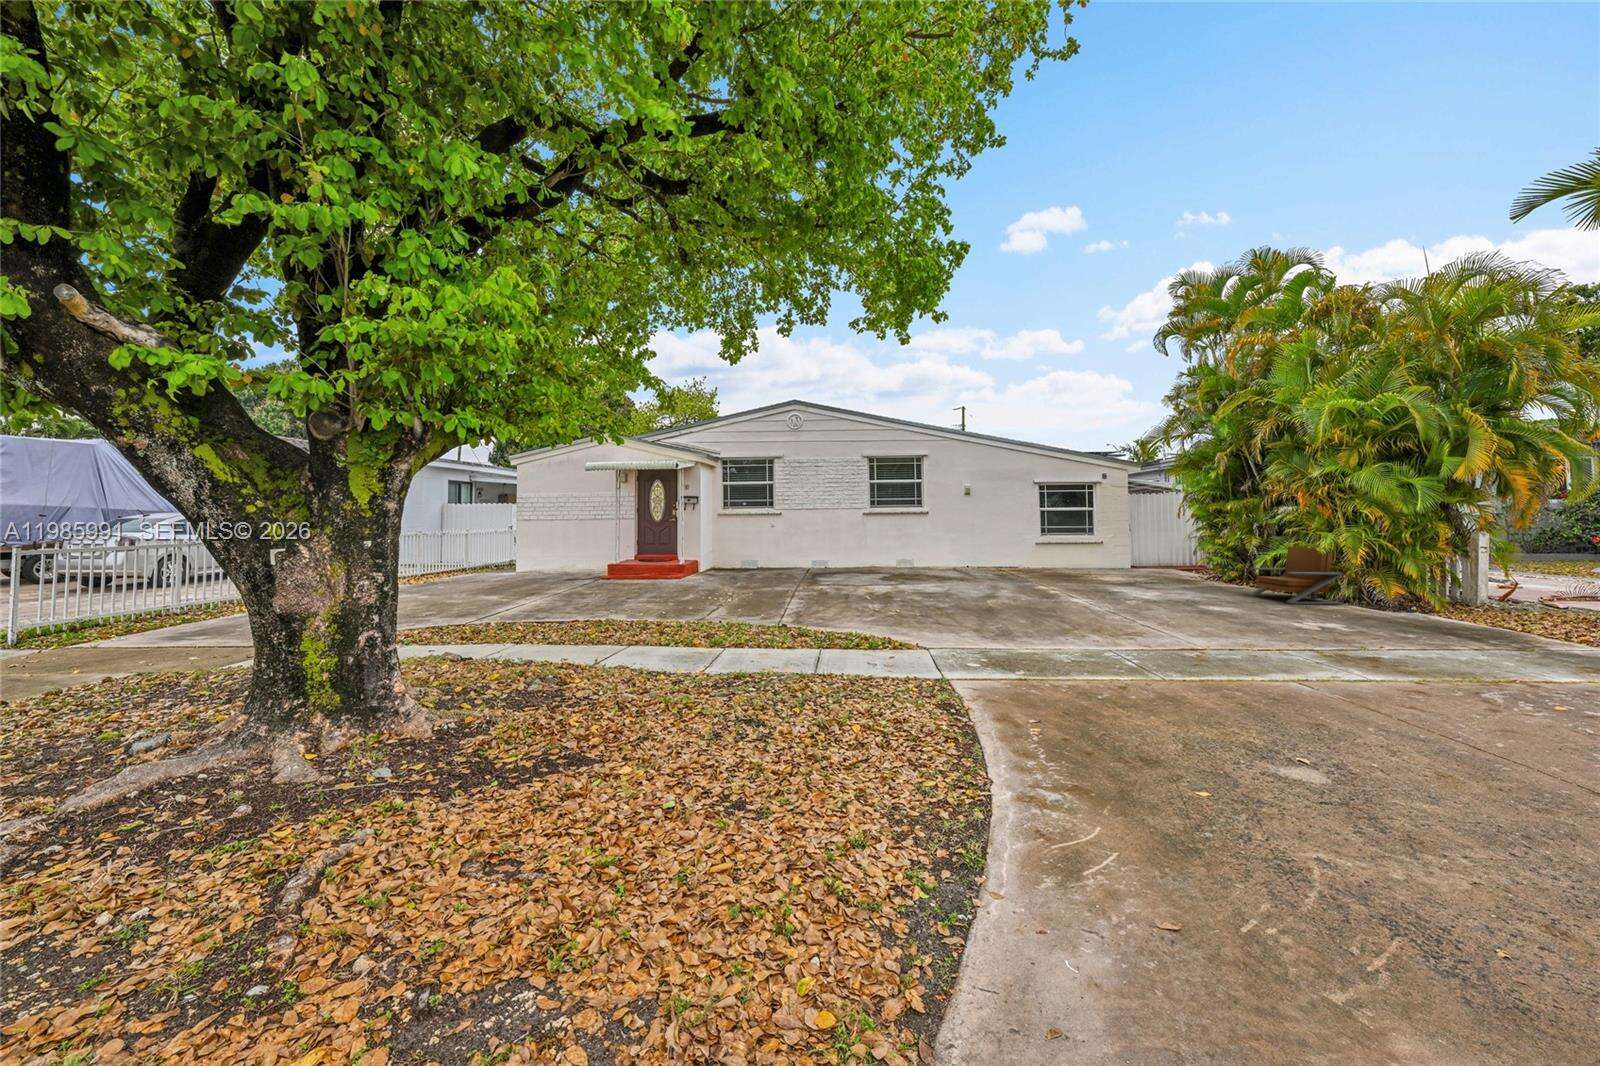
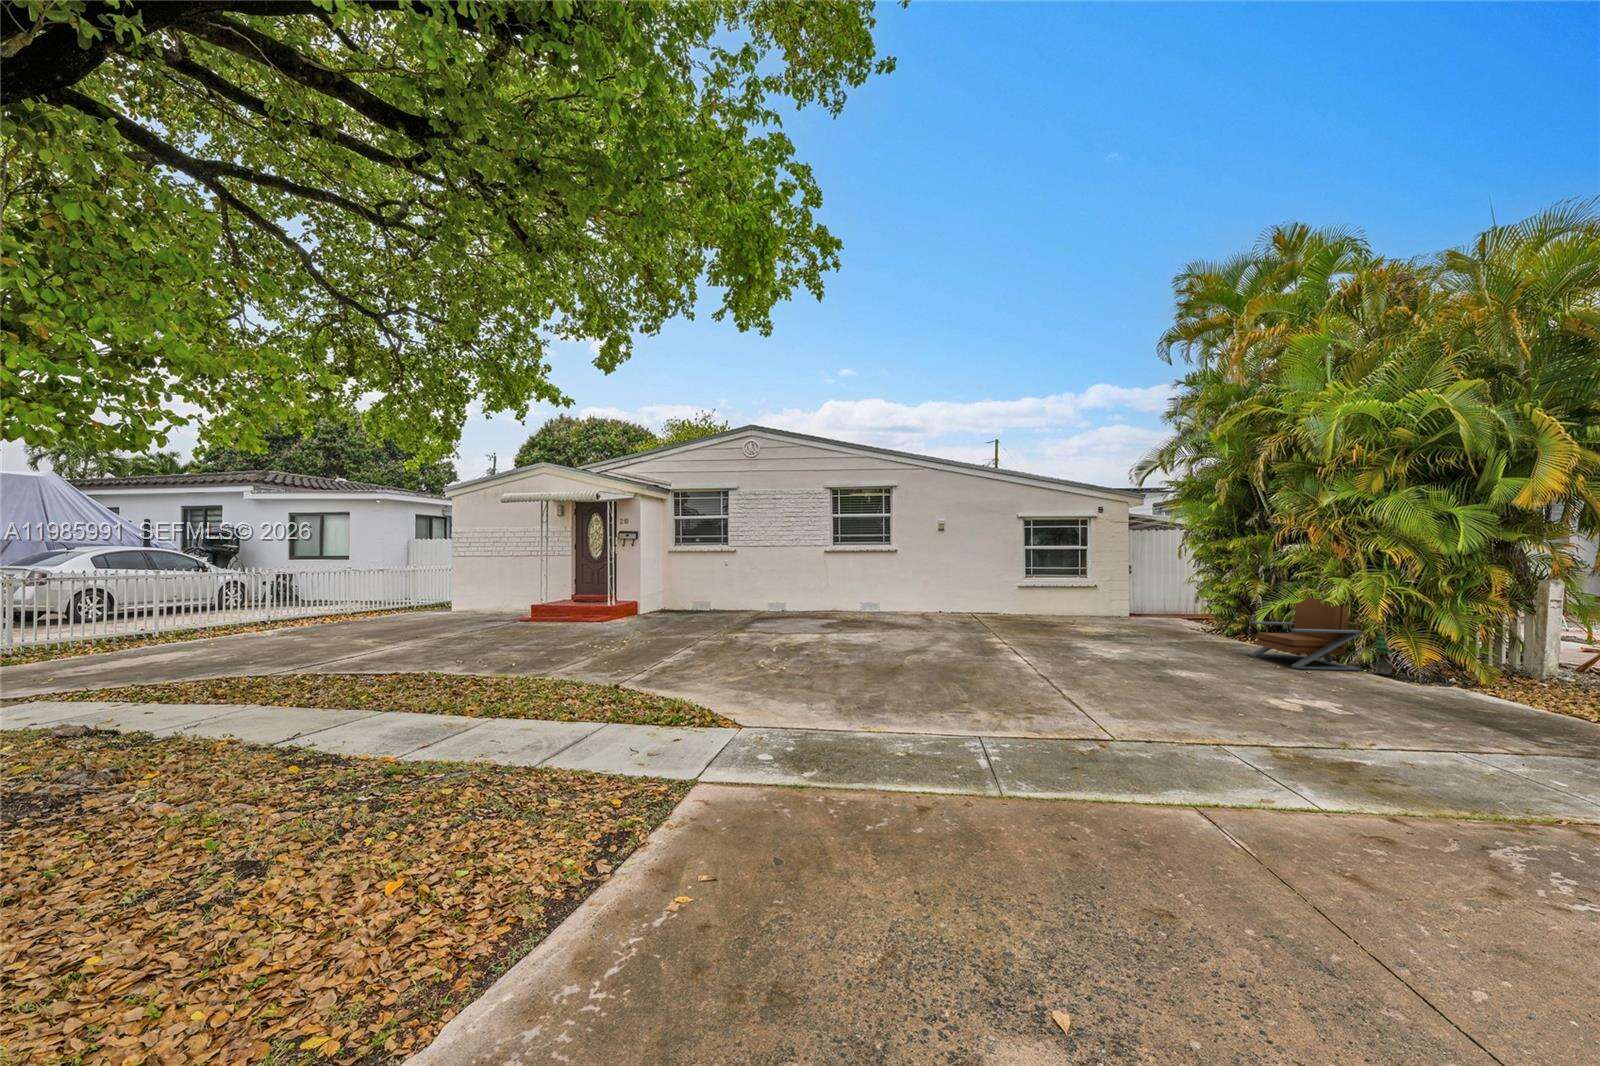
potted tree: none [1351,568,1369,607] -> present [1374,633,1395,675]

